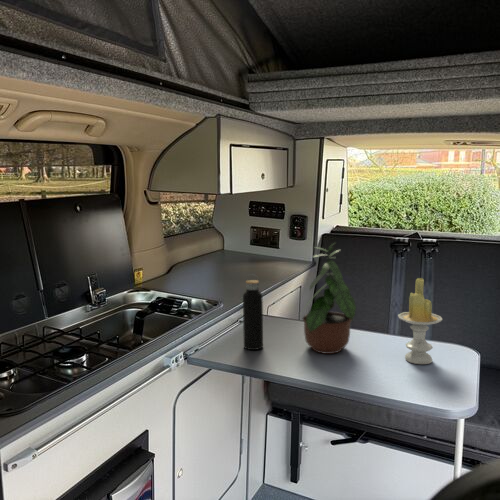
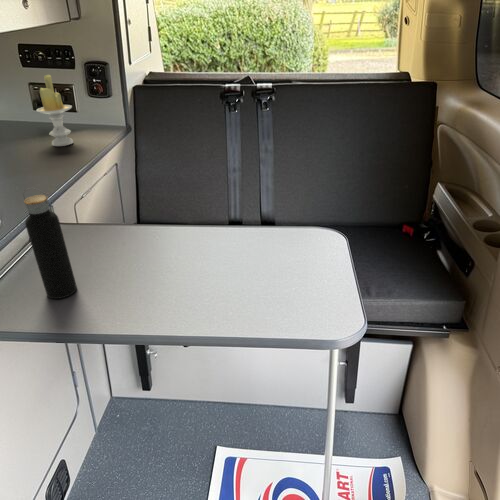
potted plant: present [303,244,356,354] -> none [118,119,214,281]
candle: present [398,278,442,364] -> present [36,75,73,146]

